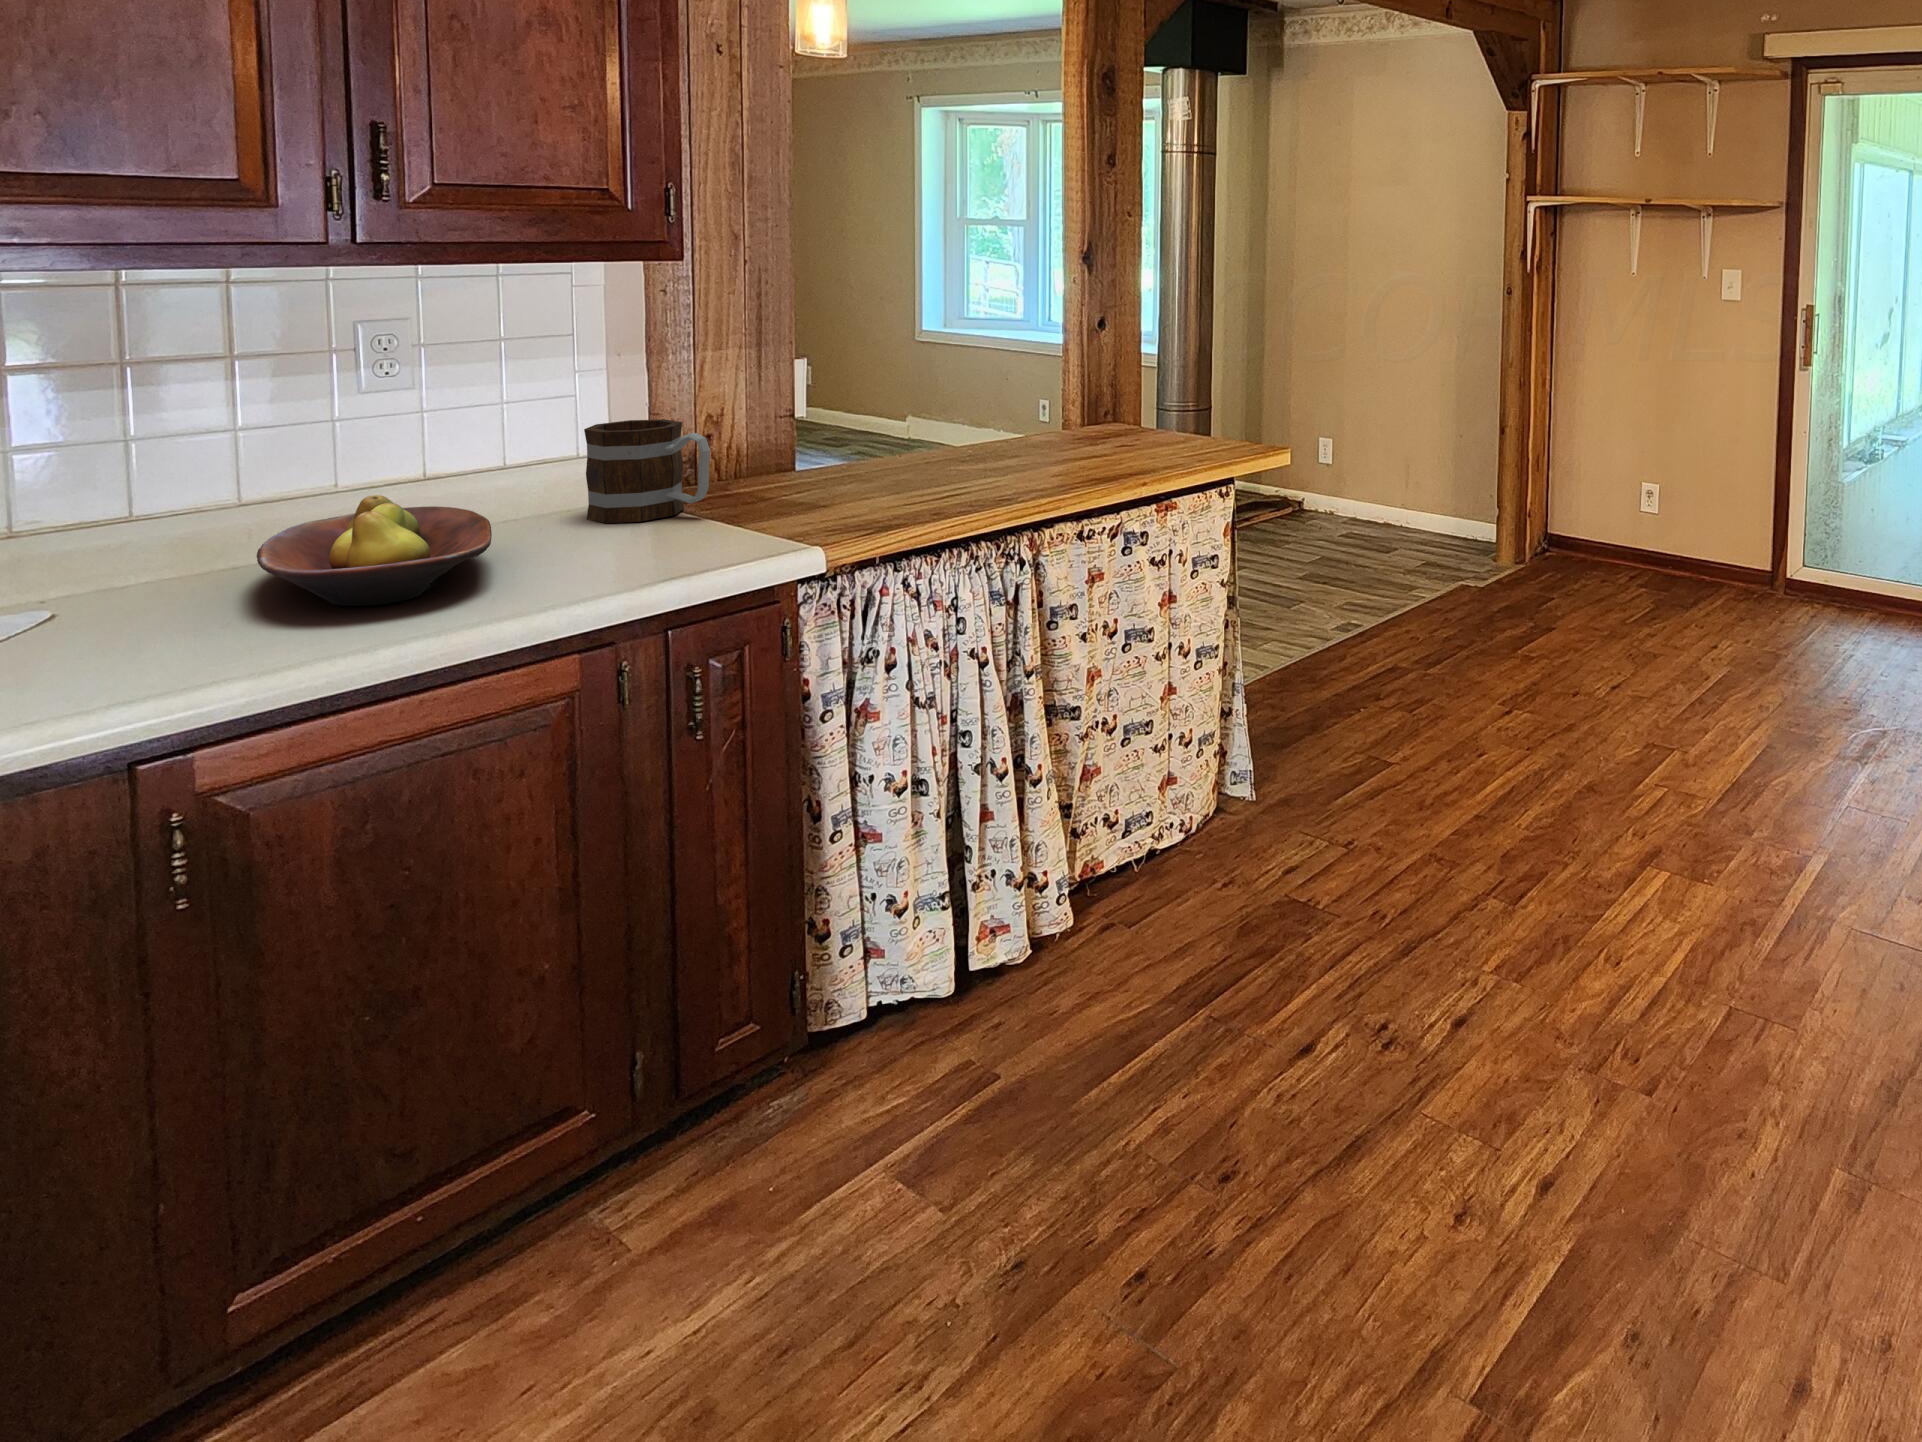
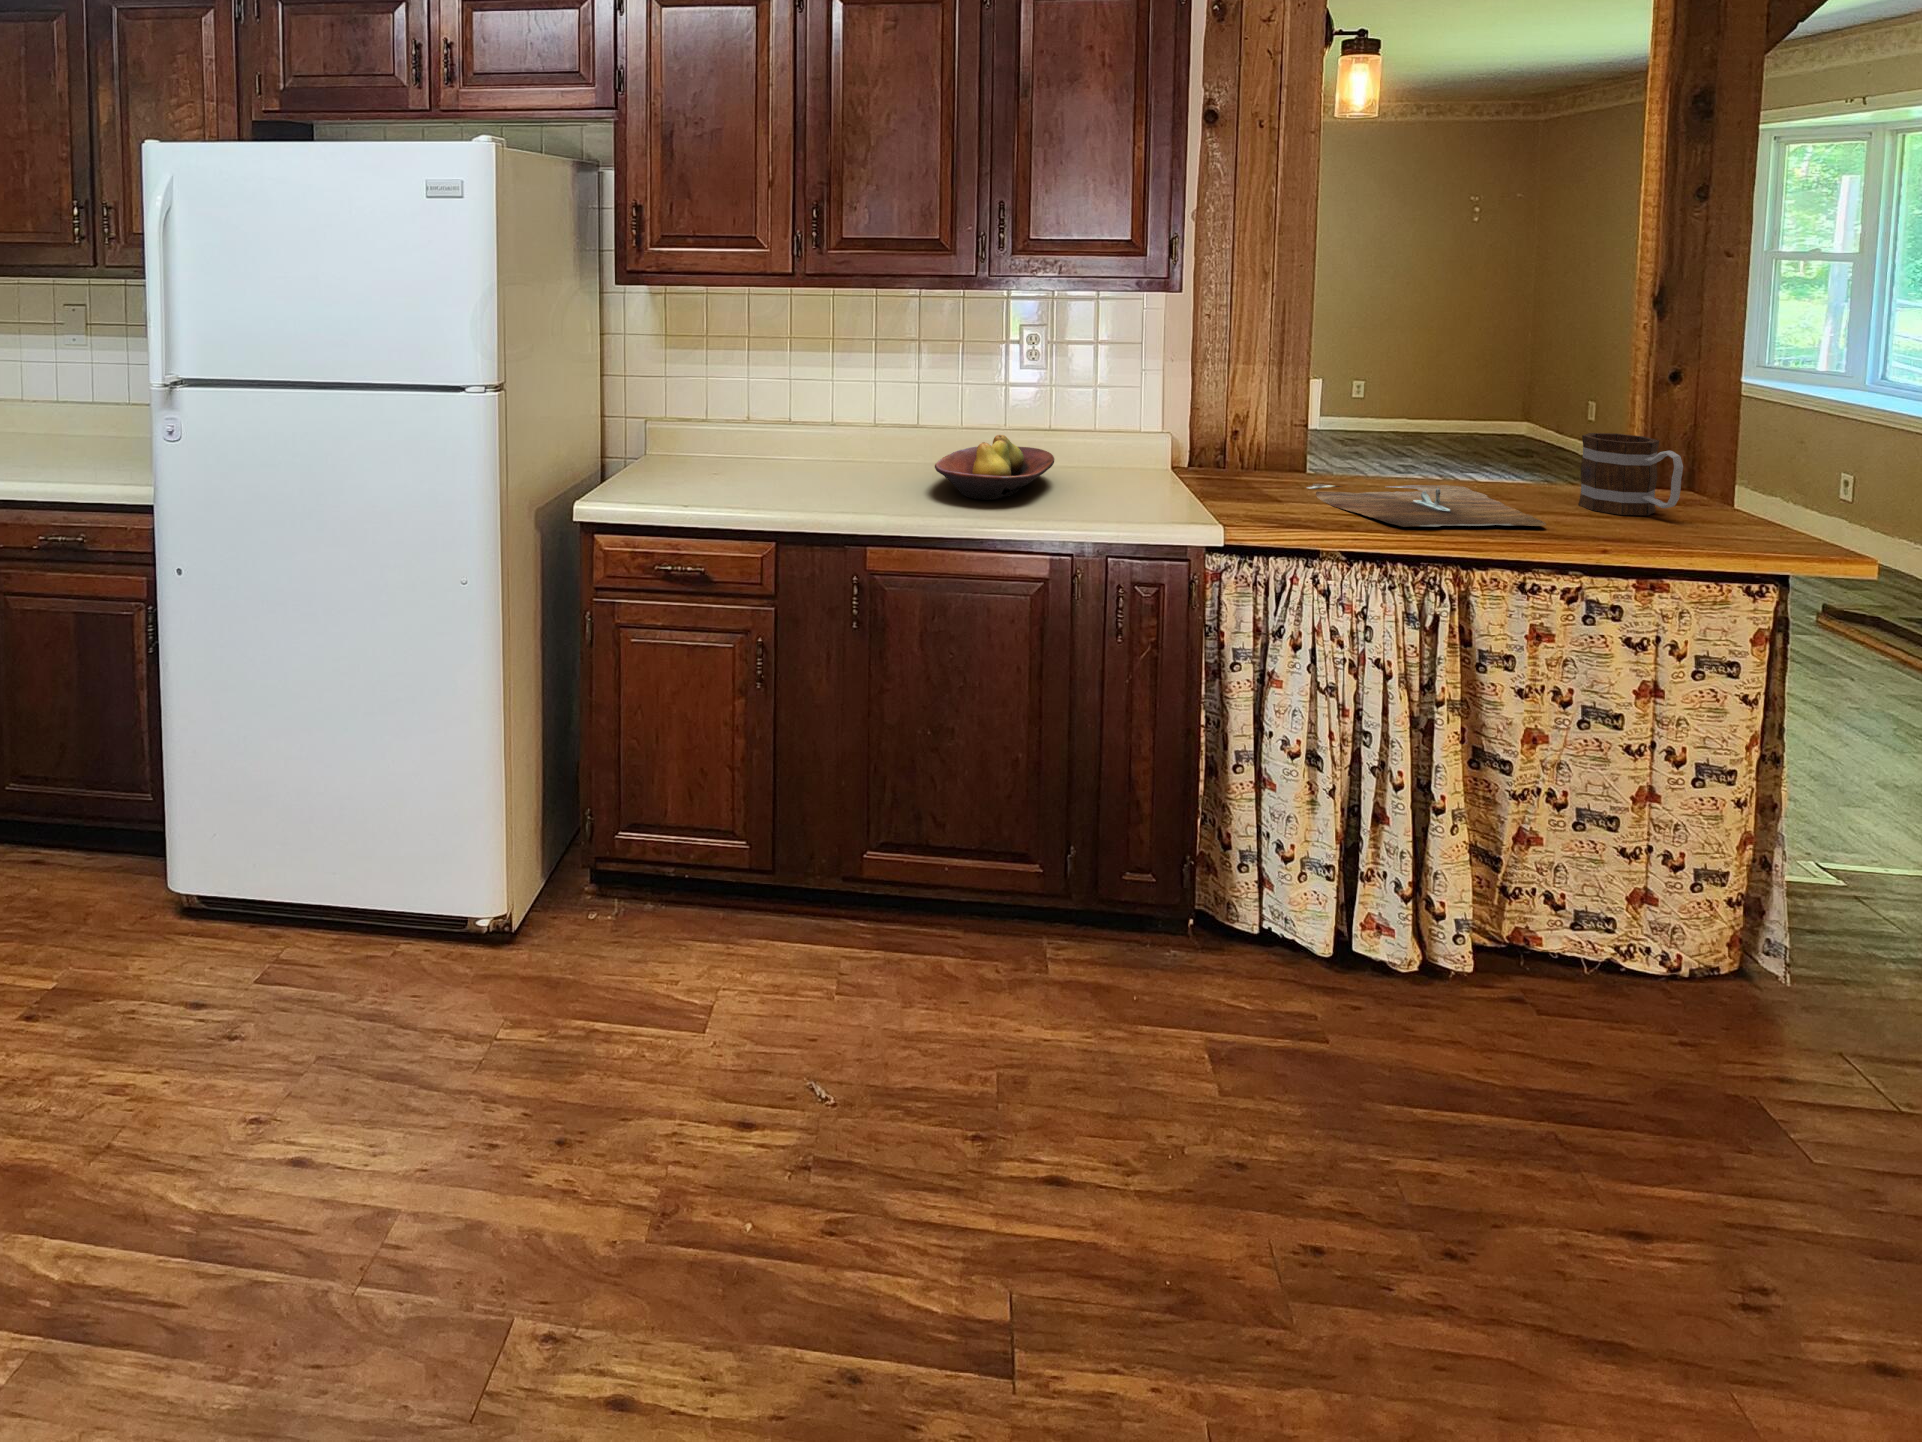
mug: present [584,419,710,523] -> present [1579,433,1683,515]
cutting board: none [817,454,1076,503] -> present [1307,484,1546,527]

